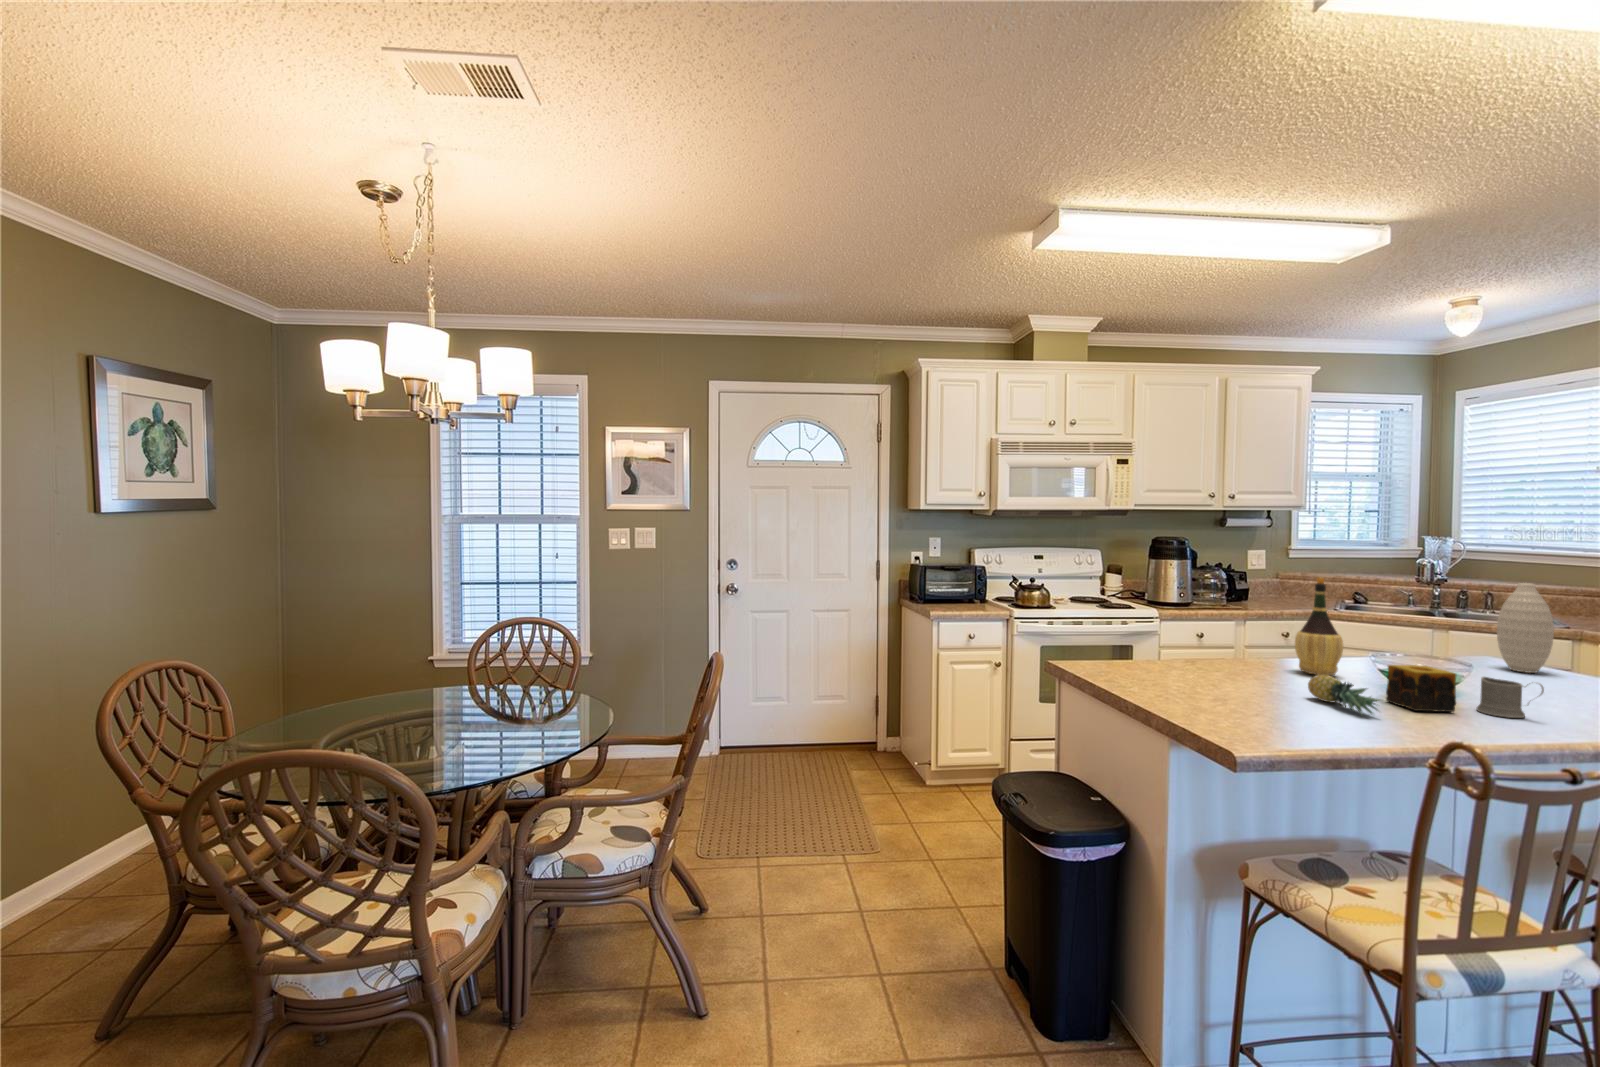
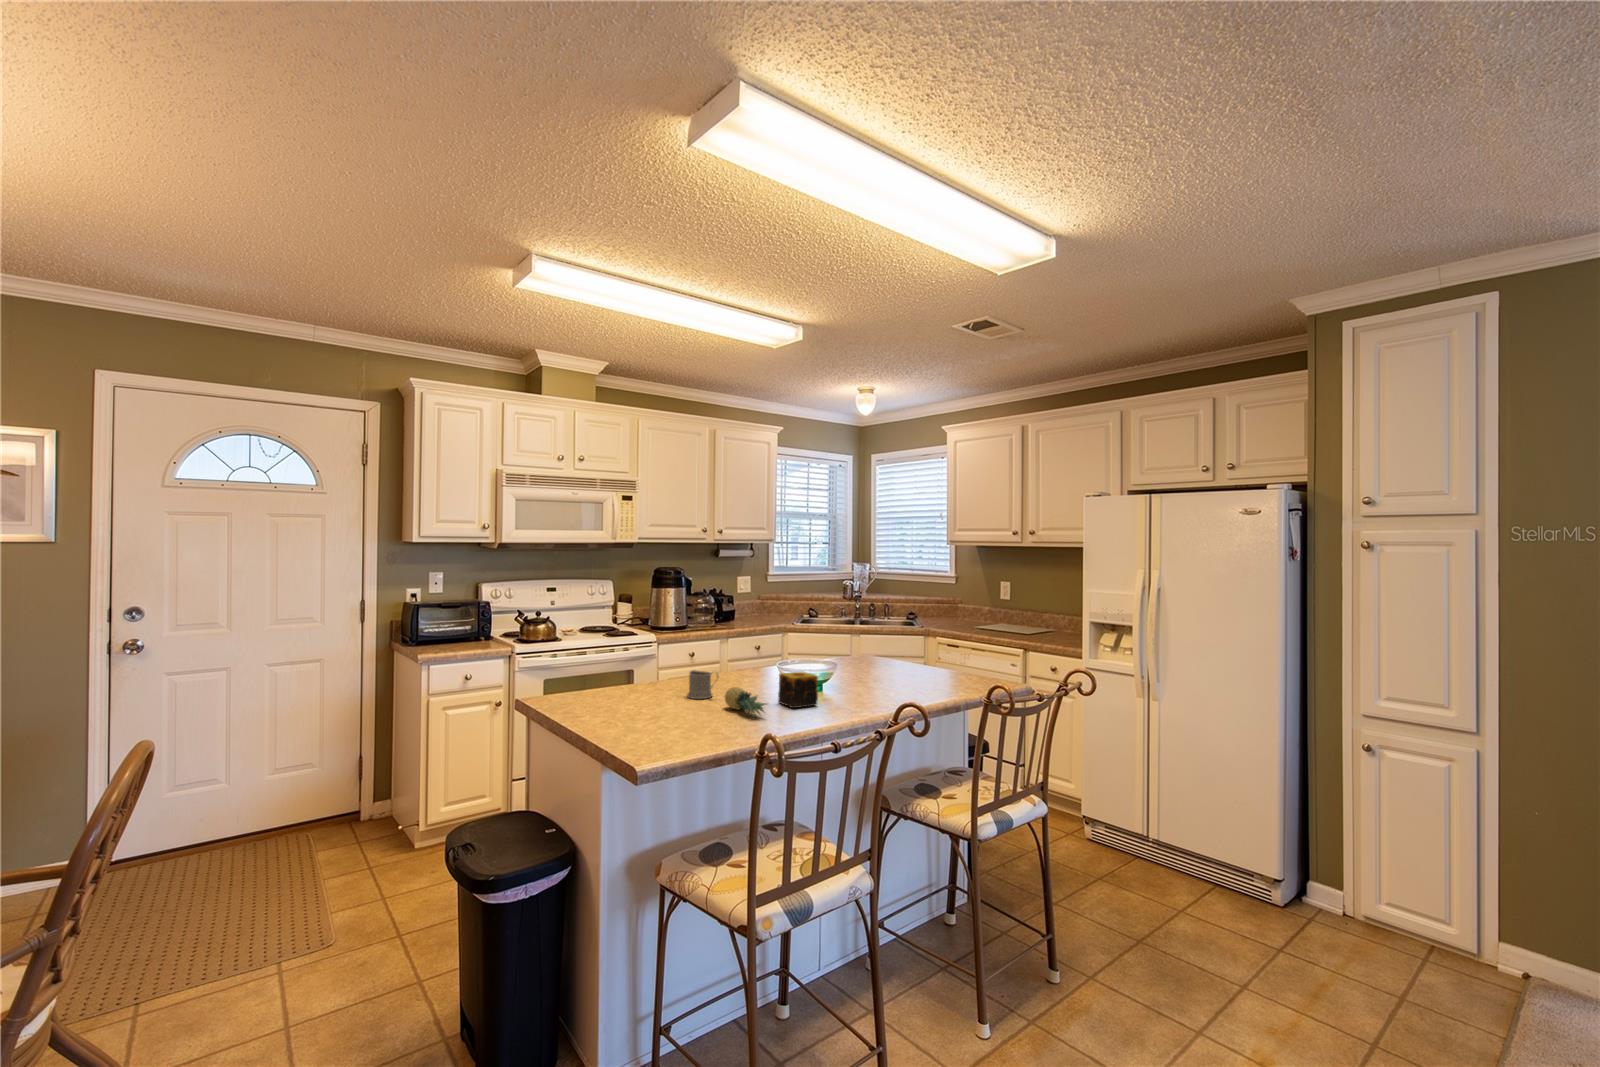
wine bottle: present [1295,577,1343,675] -> none [728,605,760,686]
vase: present [1497,583,1554,673] -> none [863,601,892,666]
mug: present [1477,677,1544,718] -> present [687,670,718,699]

